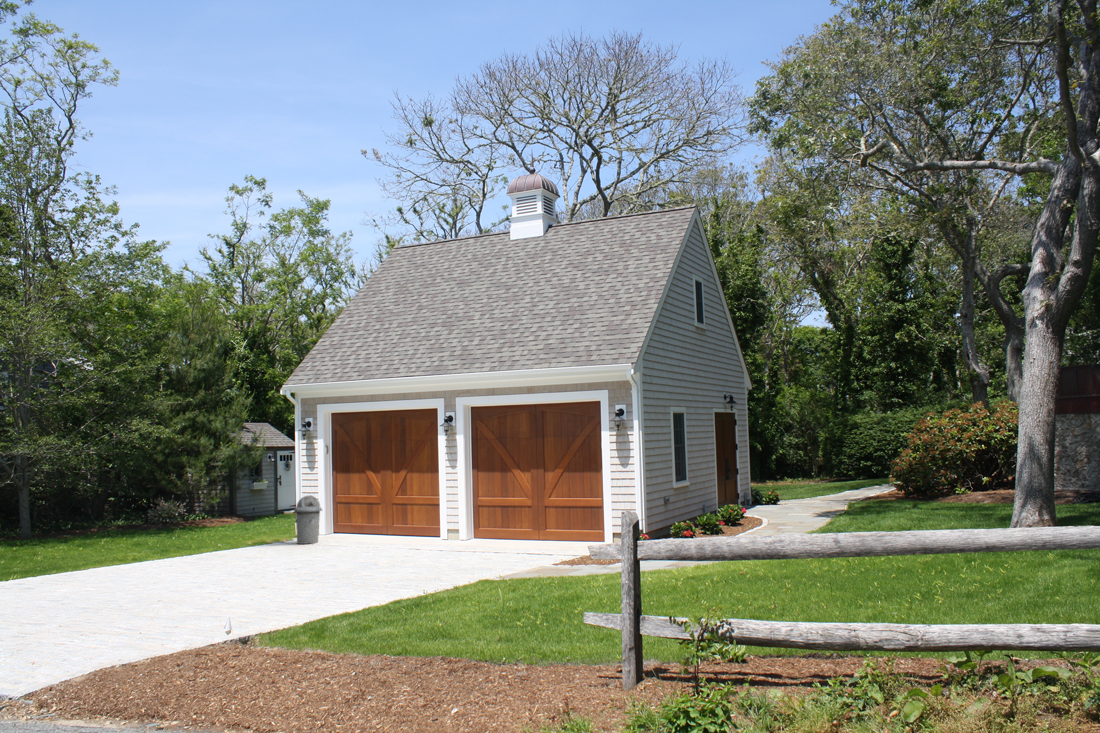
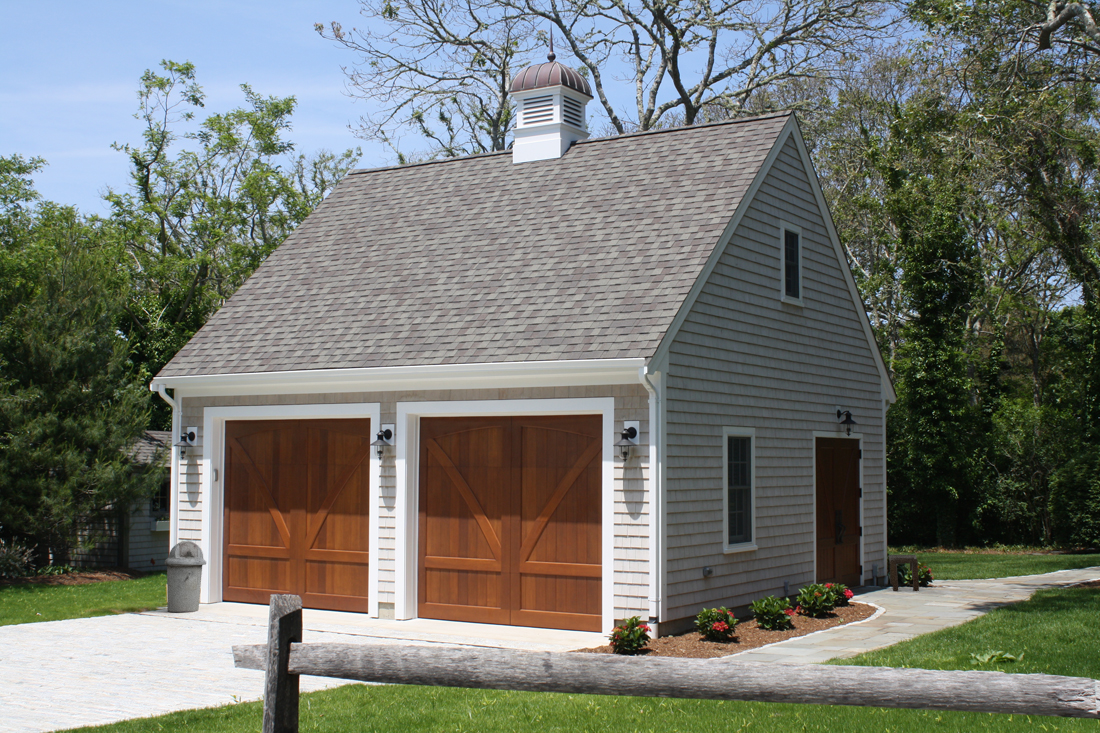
bench: none [755,484,777,507] -> present [889,555,919,591]

